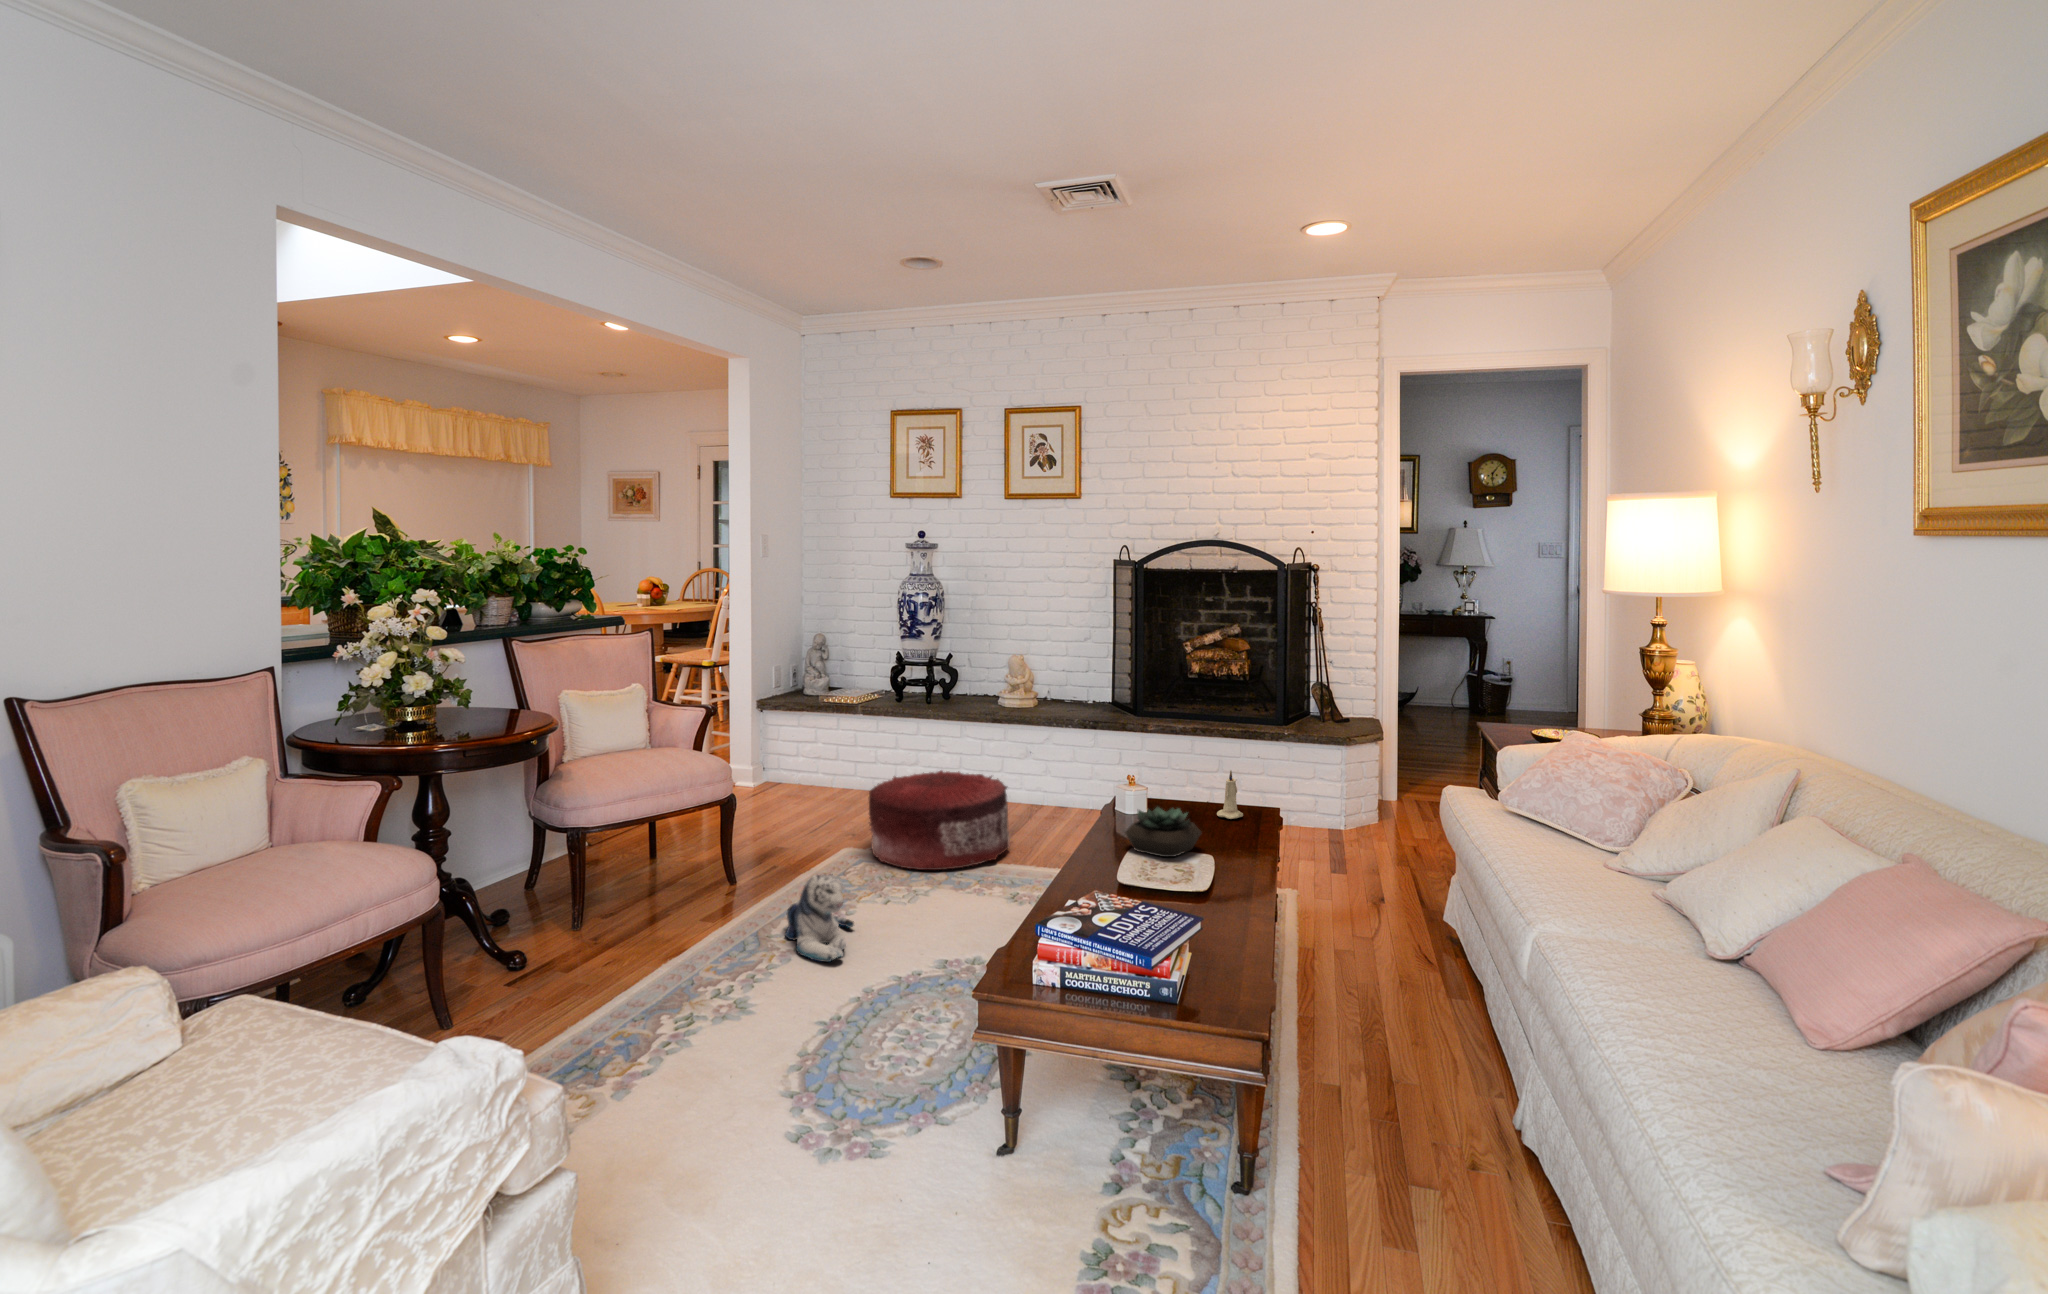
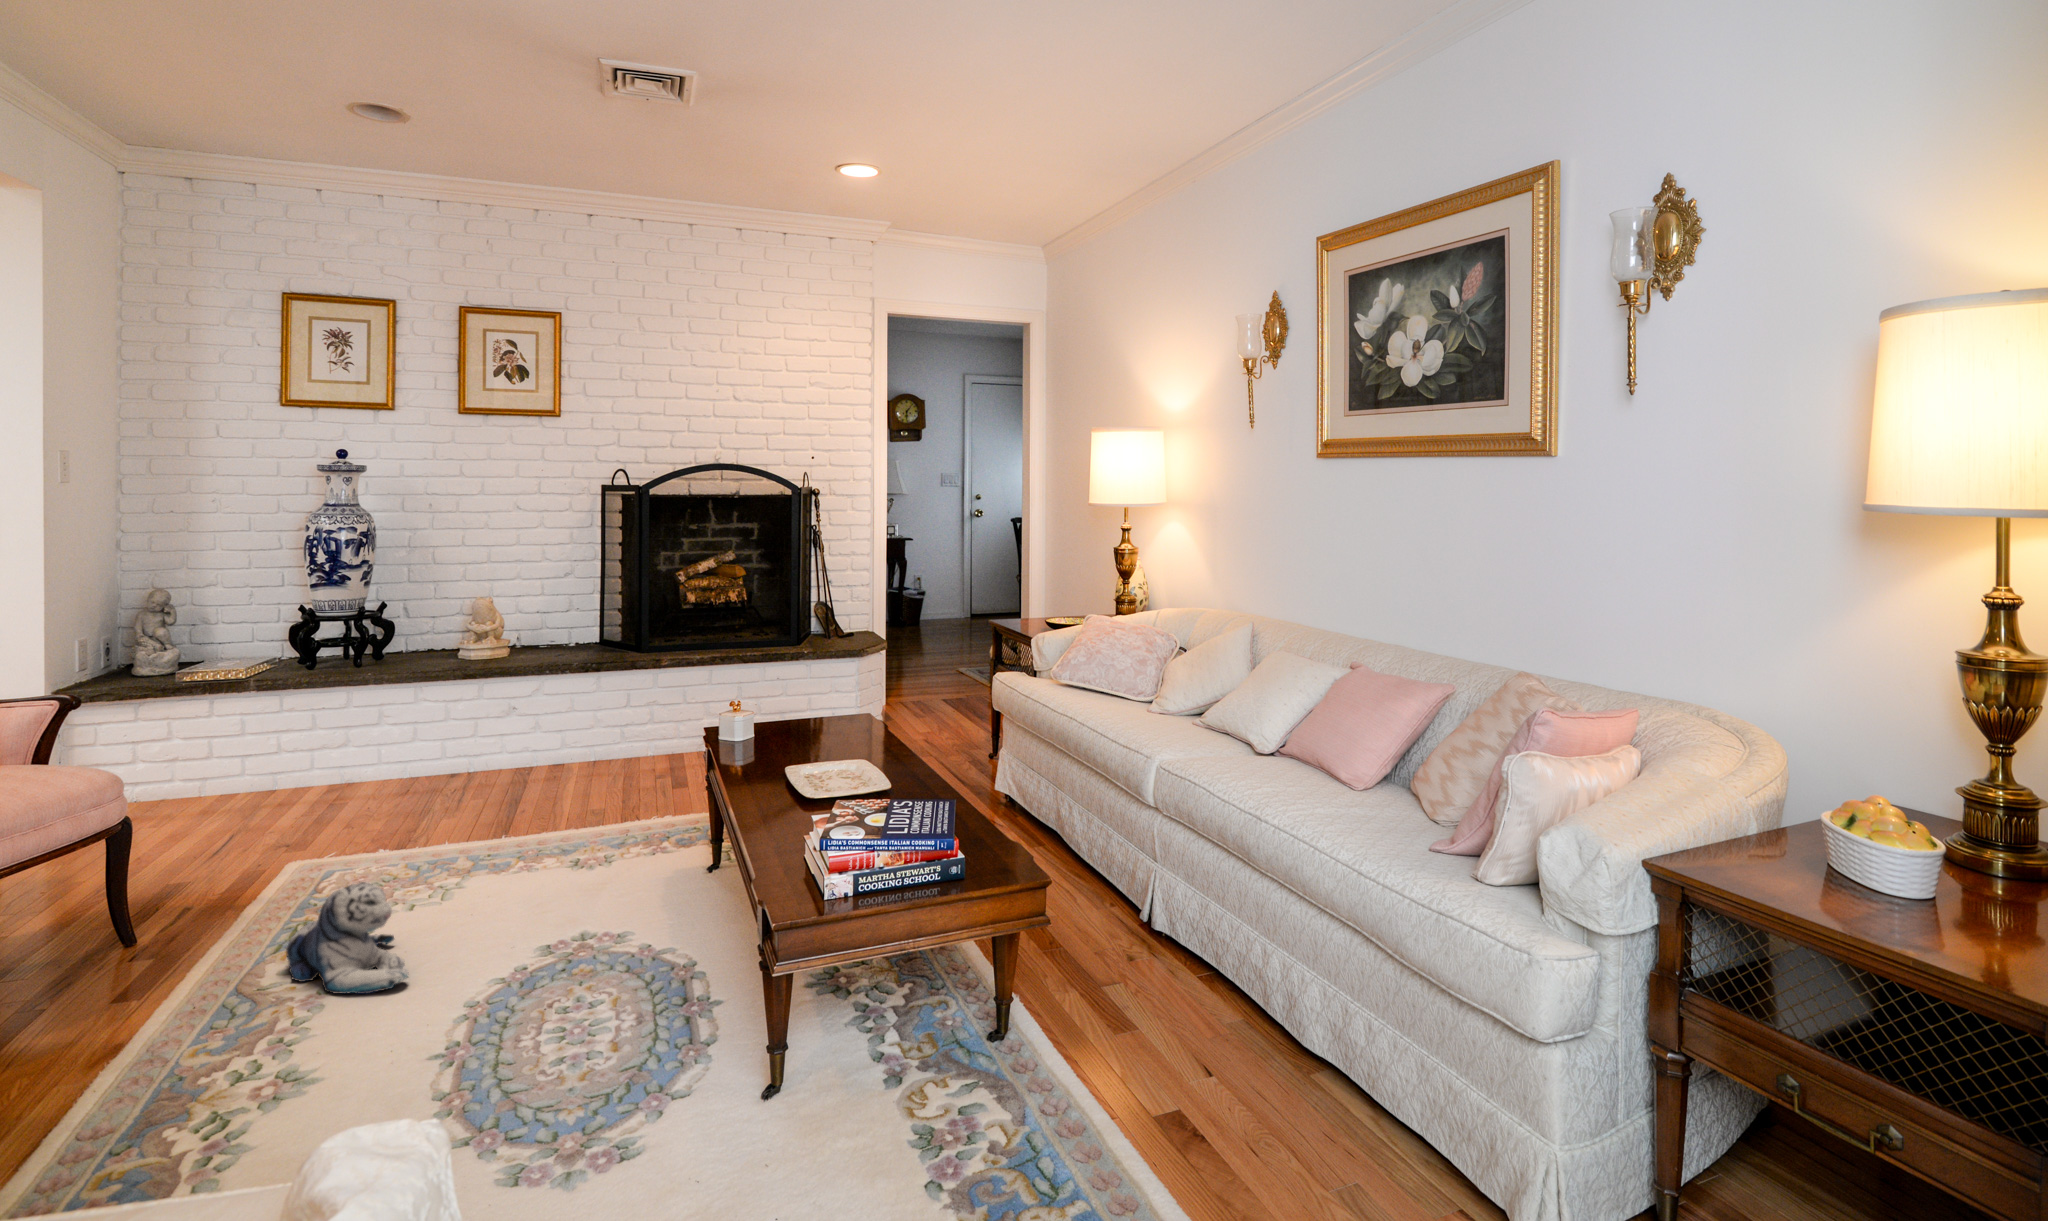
pouf: present [869,770,1010,870] -> none [333,735,537,864]
candle: present [1217,771,1243,819] -> none [811,682,836,728]
succulent plant: present [1125,807,1201,857] -> none [756,722,830,771]

